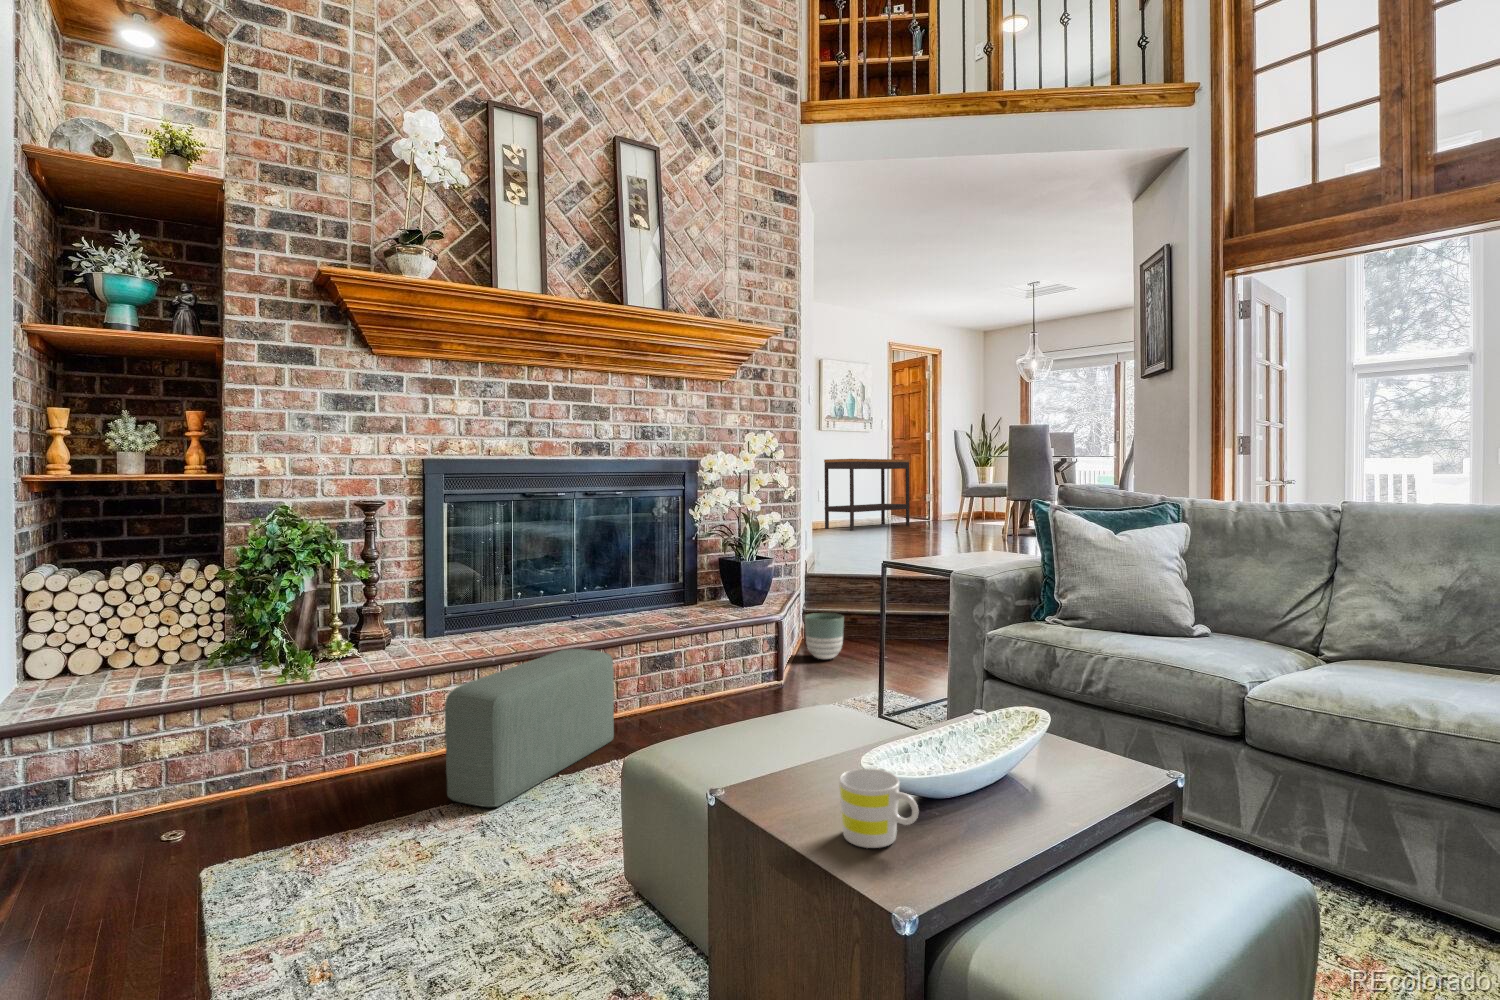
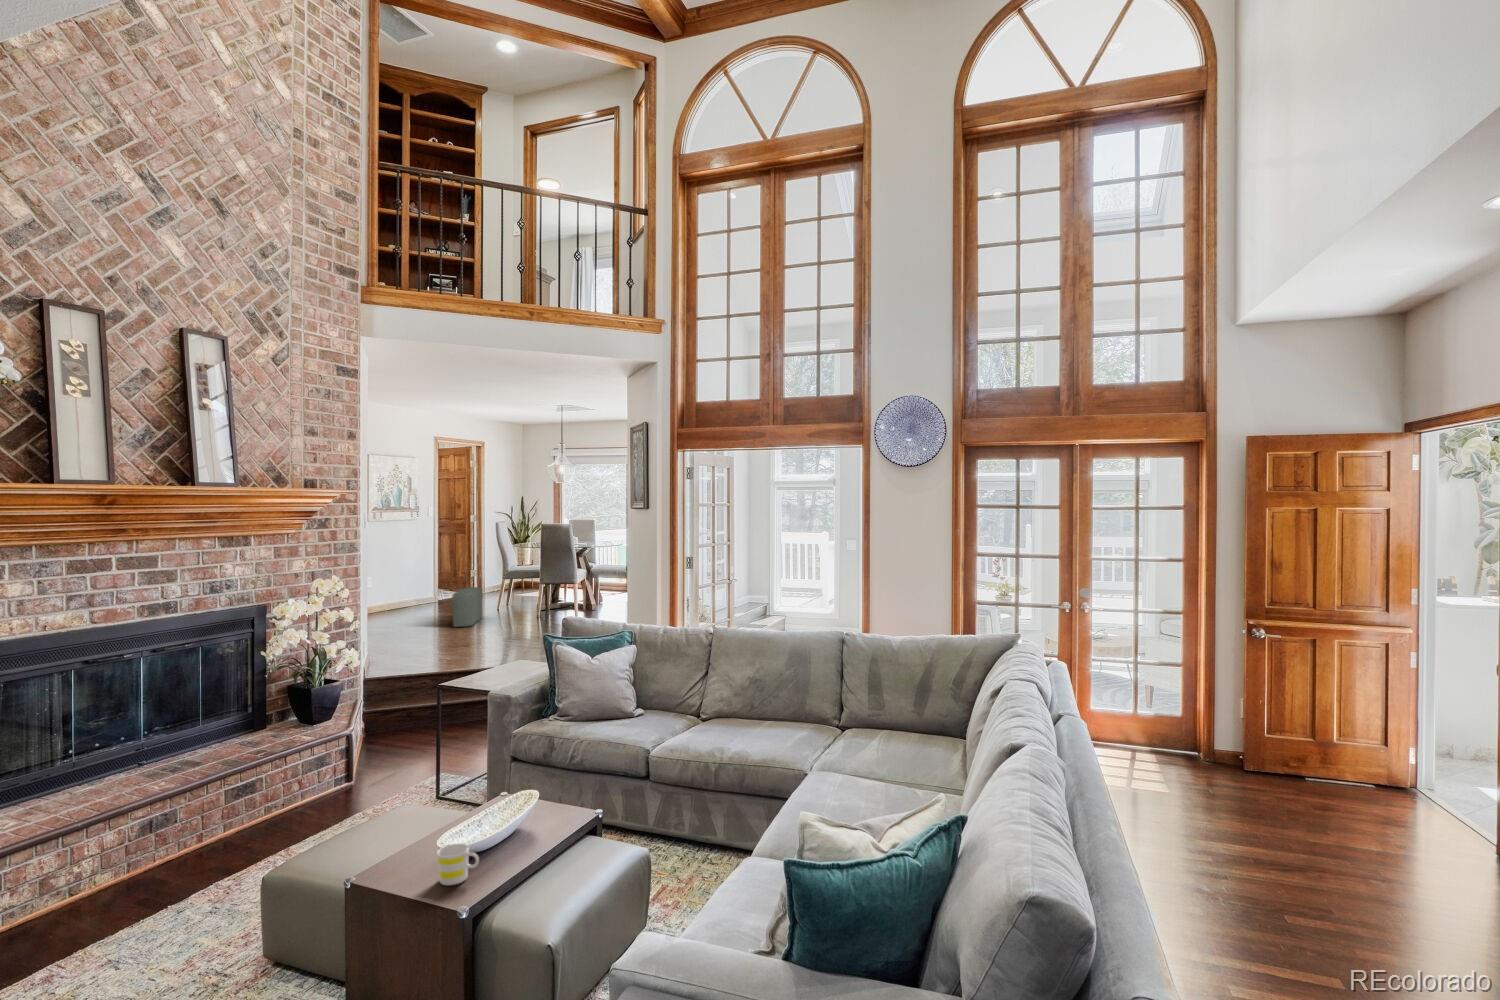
console table: present [824,459,910,530] -> none [371,543,457,614]
planter: present [805,613,844,659] -> none [371,714,407,755]
pouf: present [445,649,614,807] -> present [452,587,483,627]

